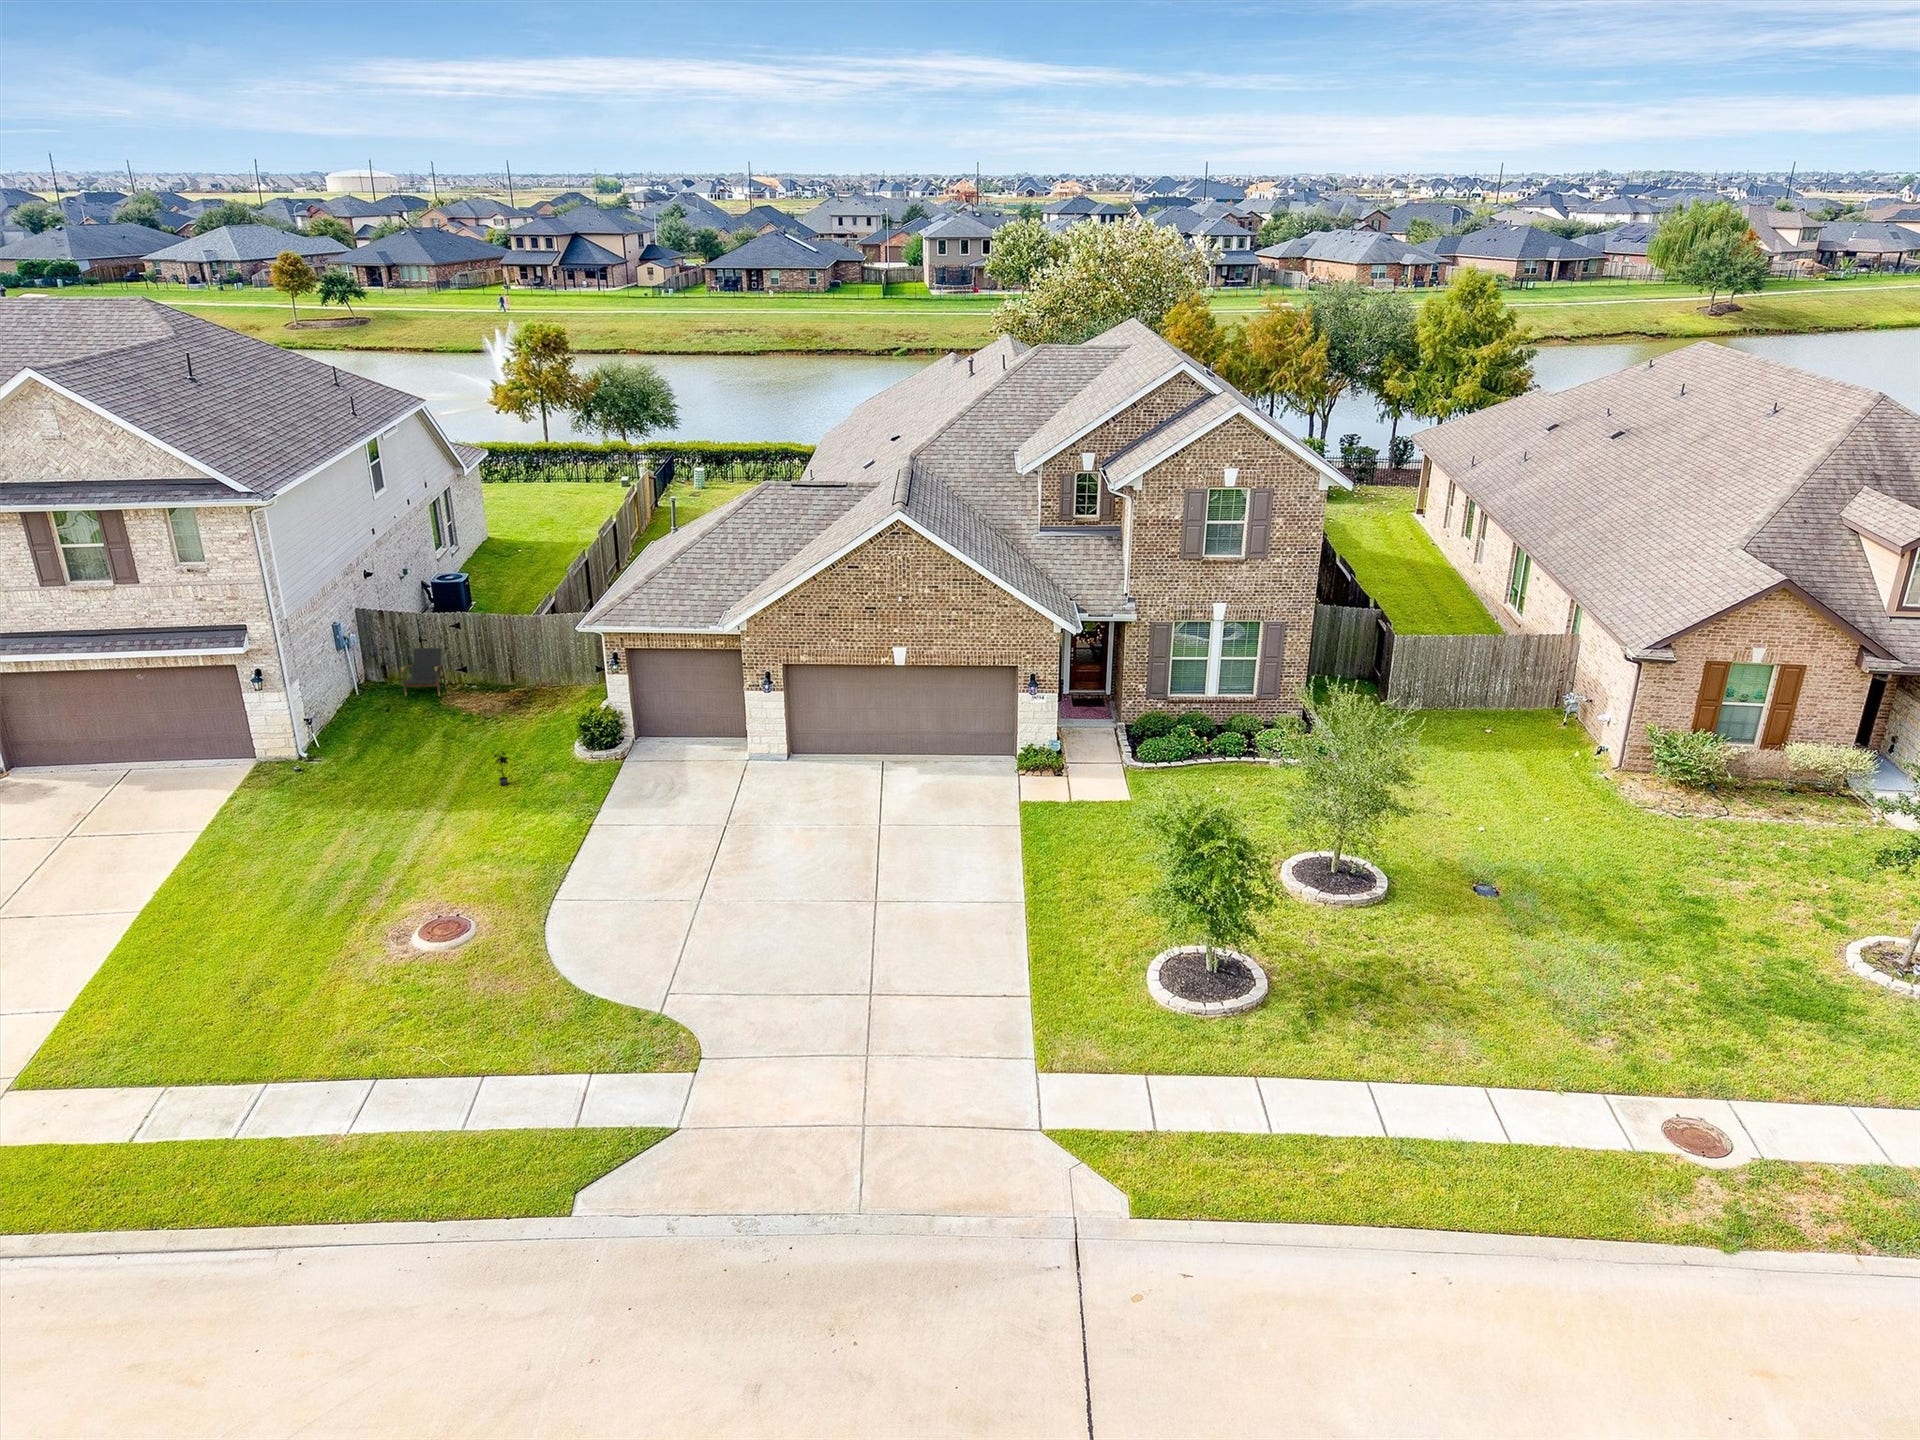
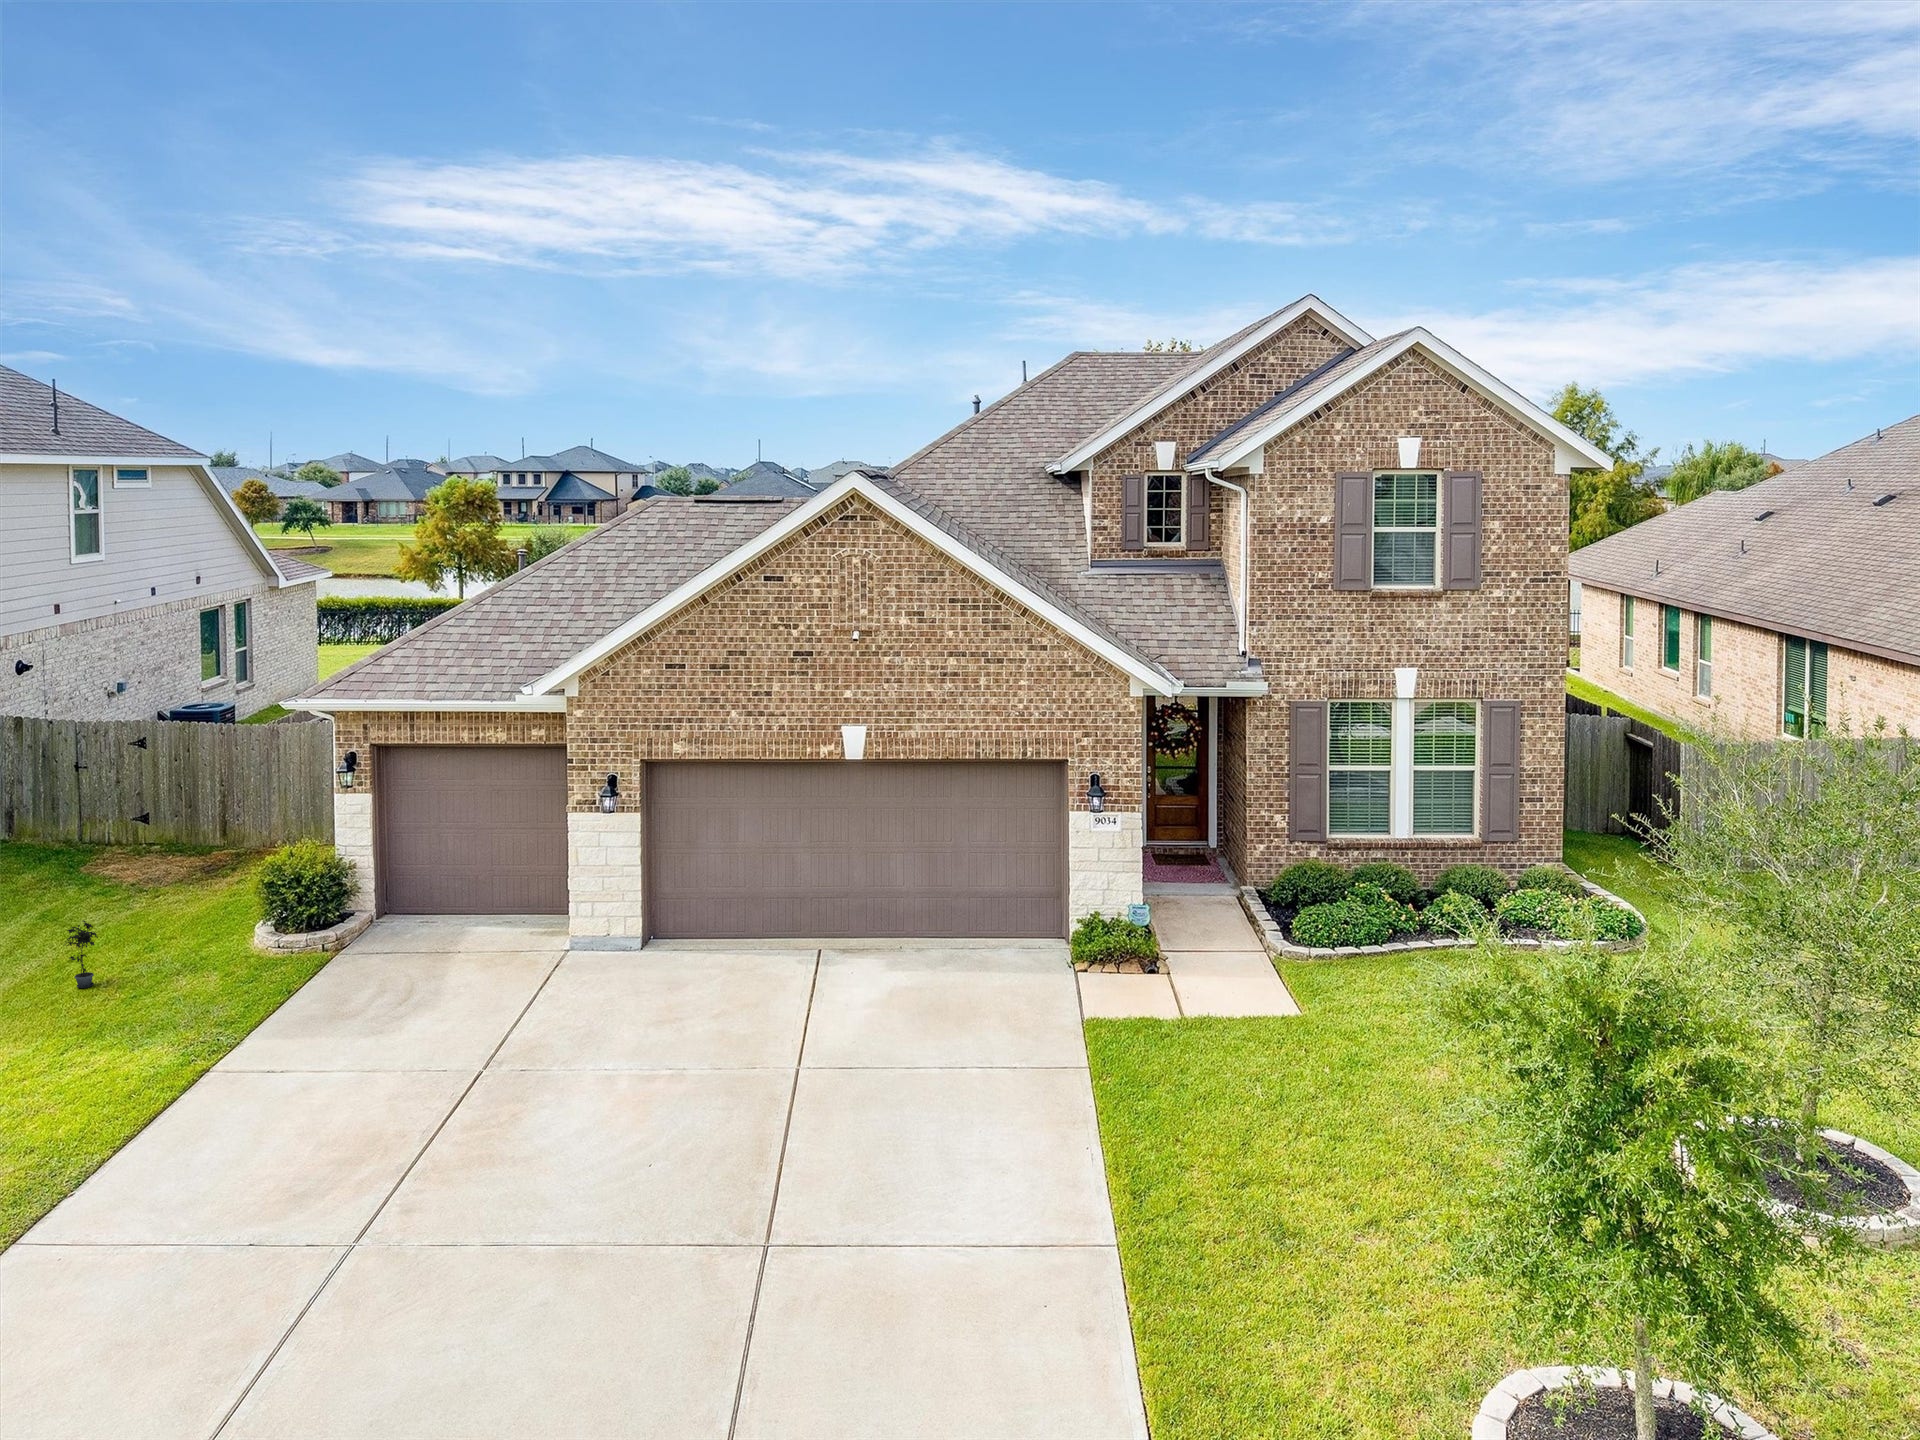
lounge chair: present [401,648,446,696] -> none [30,779,117,856]

